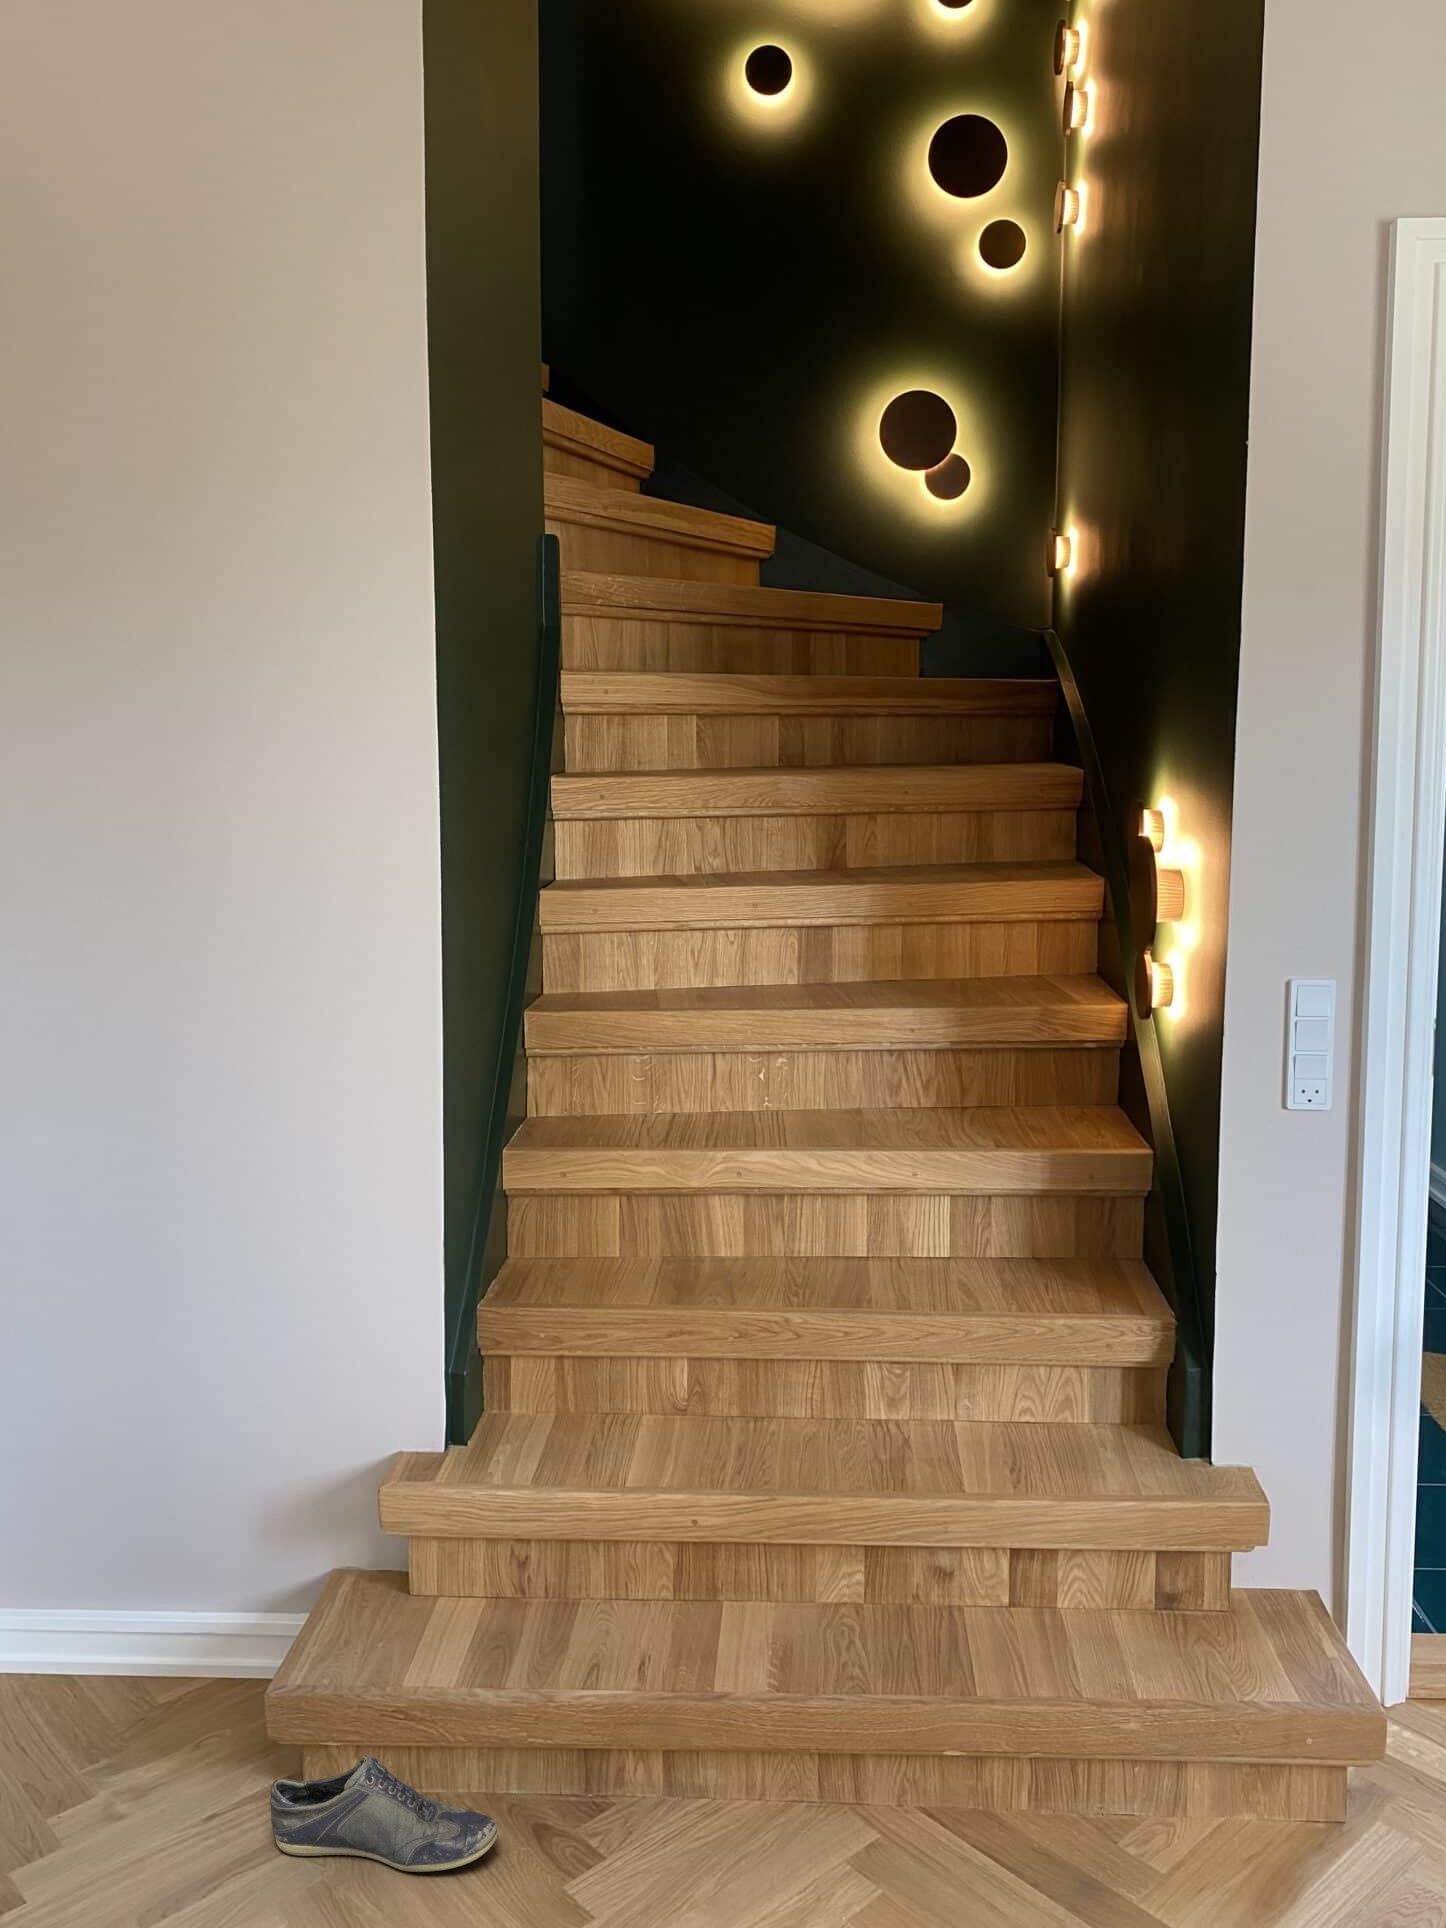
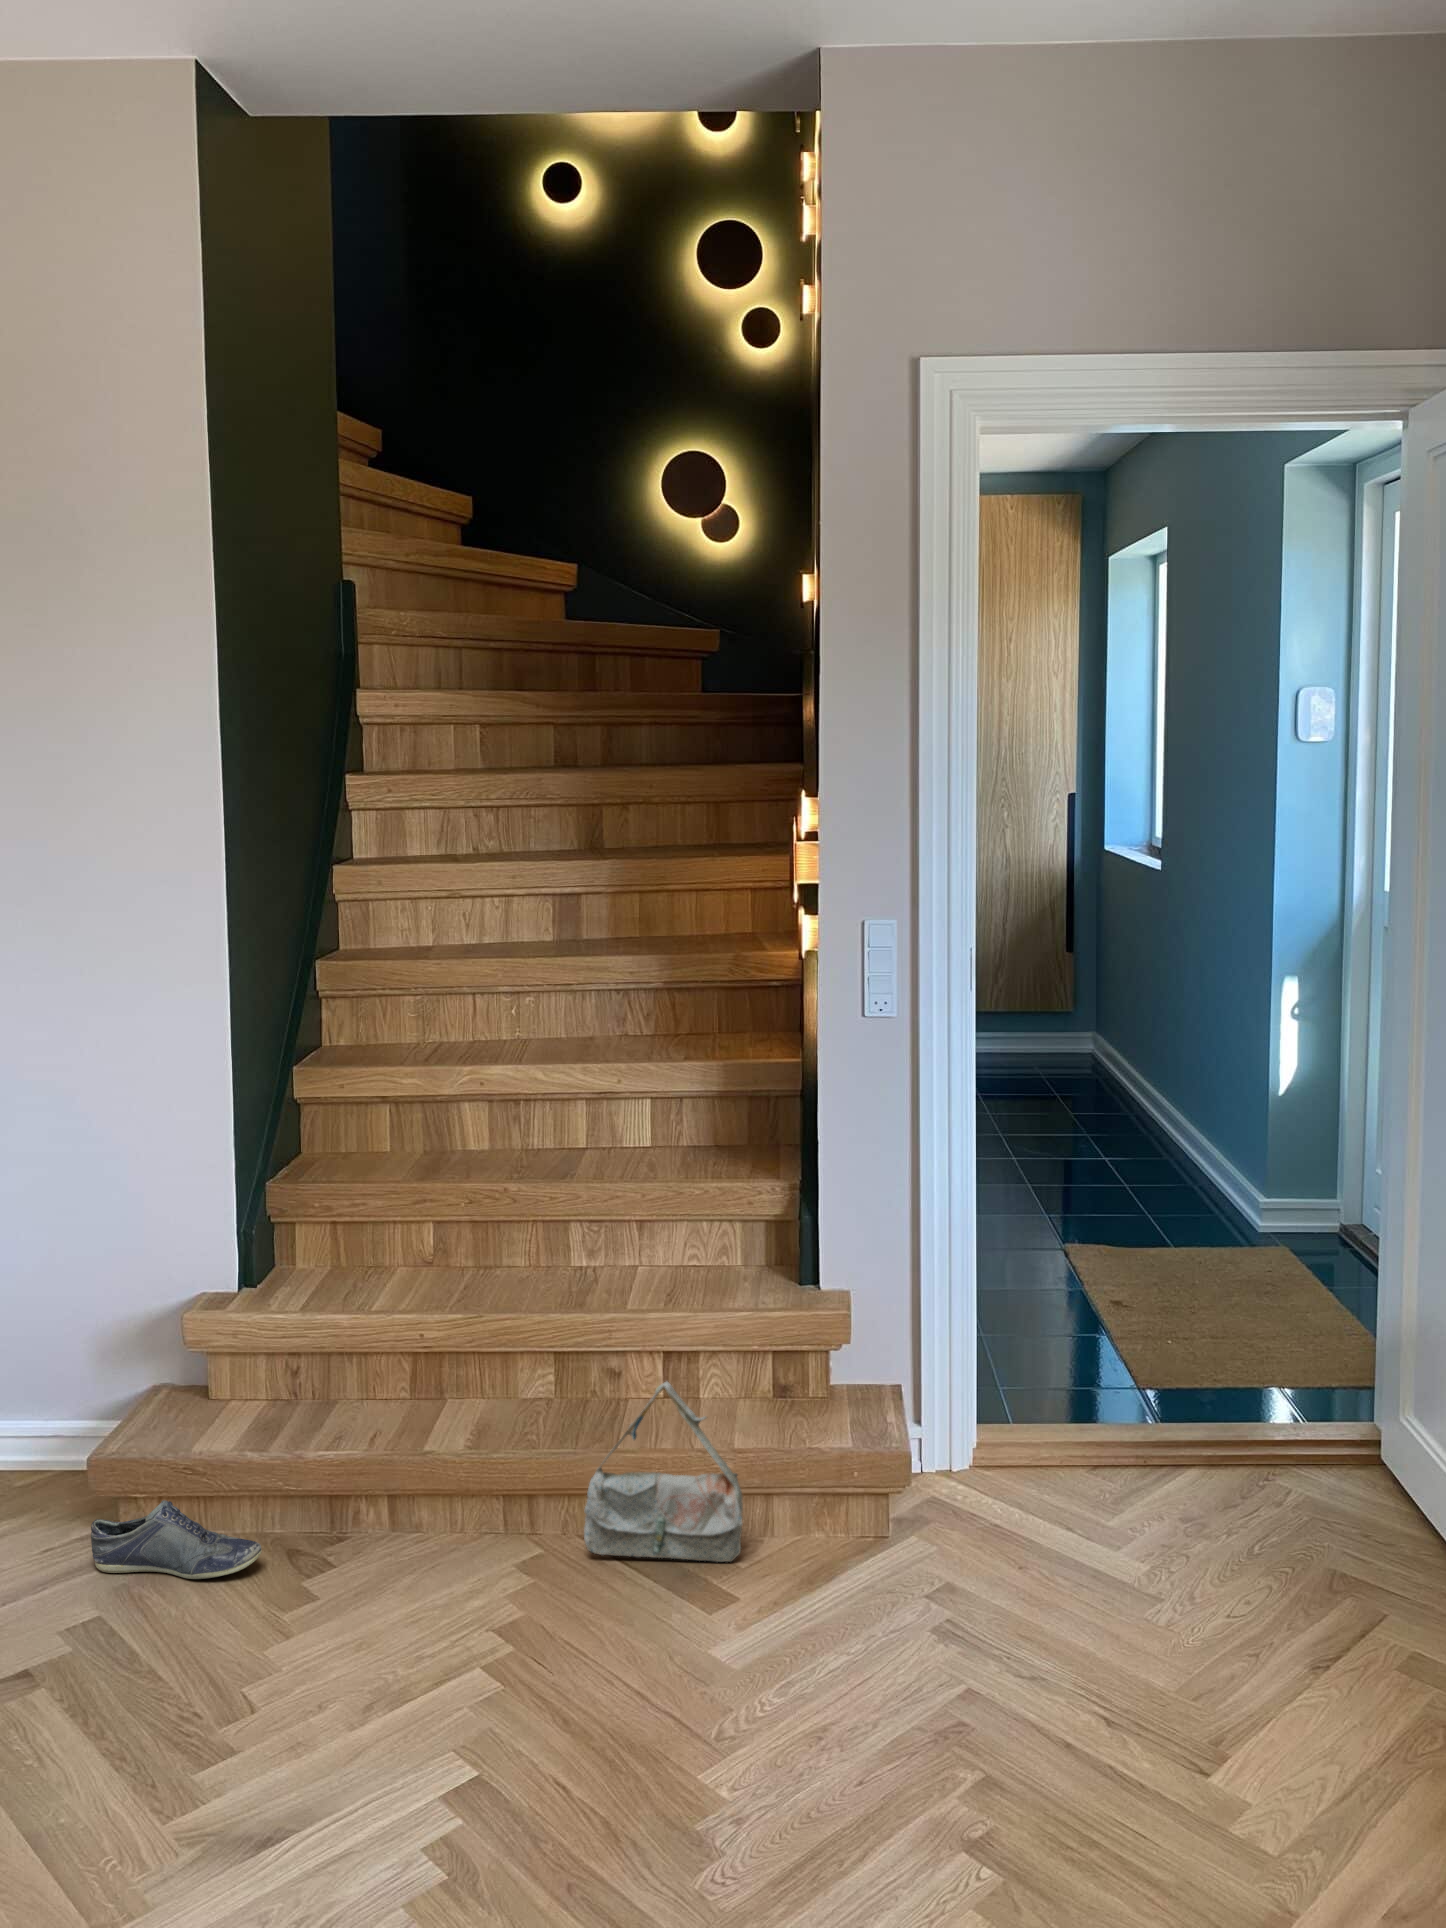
bag: none [929,1615,1157,1864] -> present [584,1382,743,1562]

